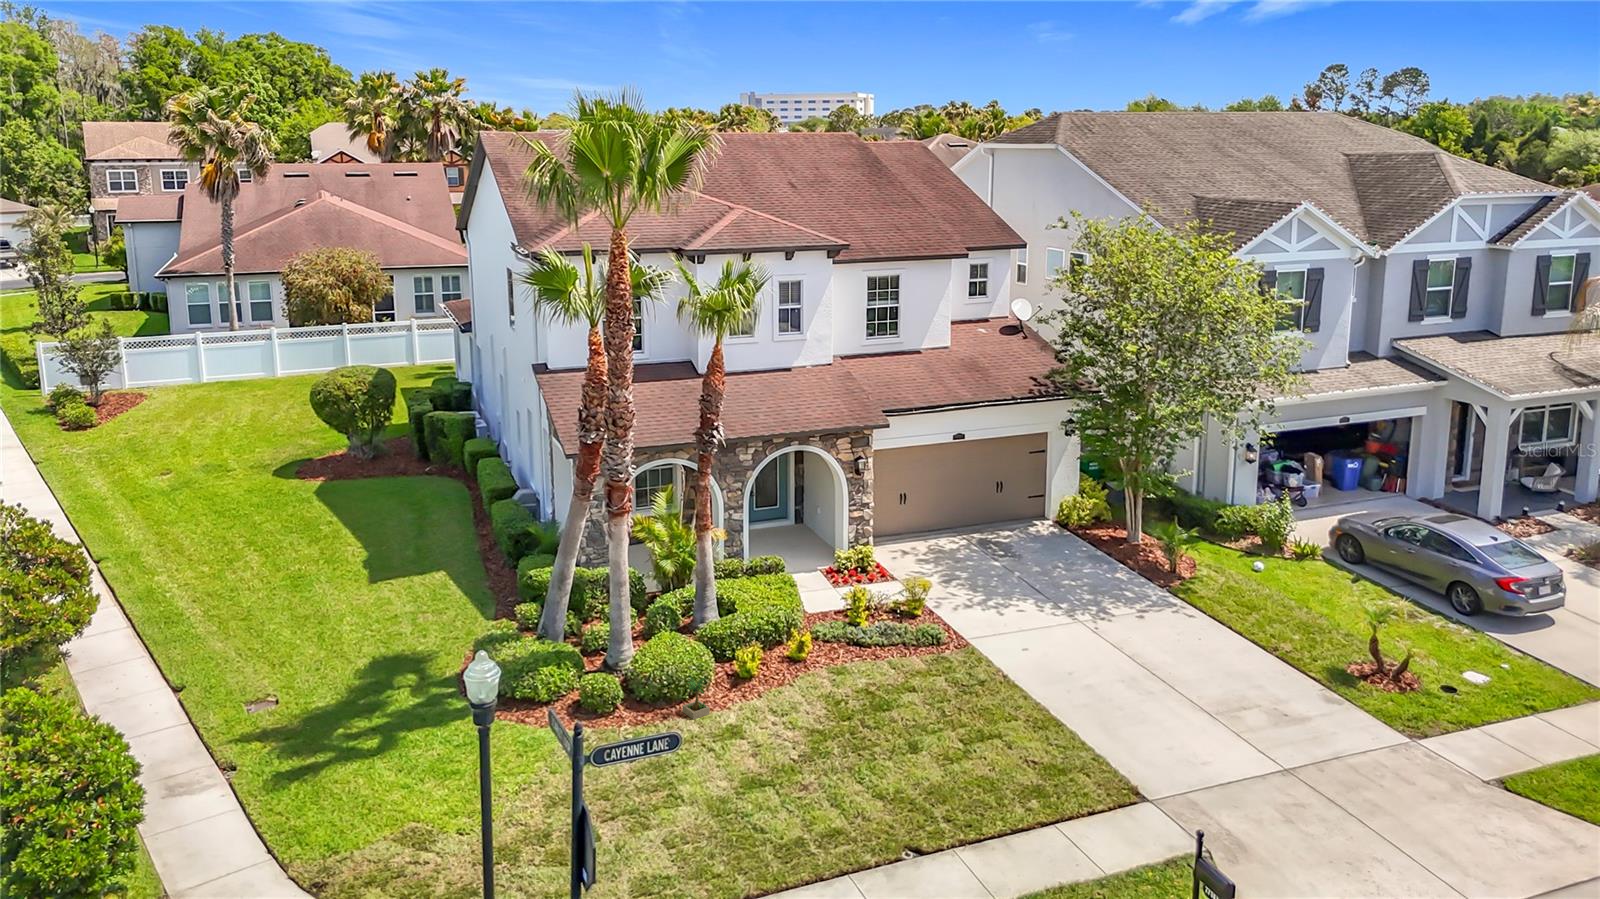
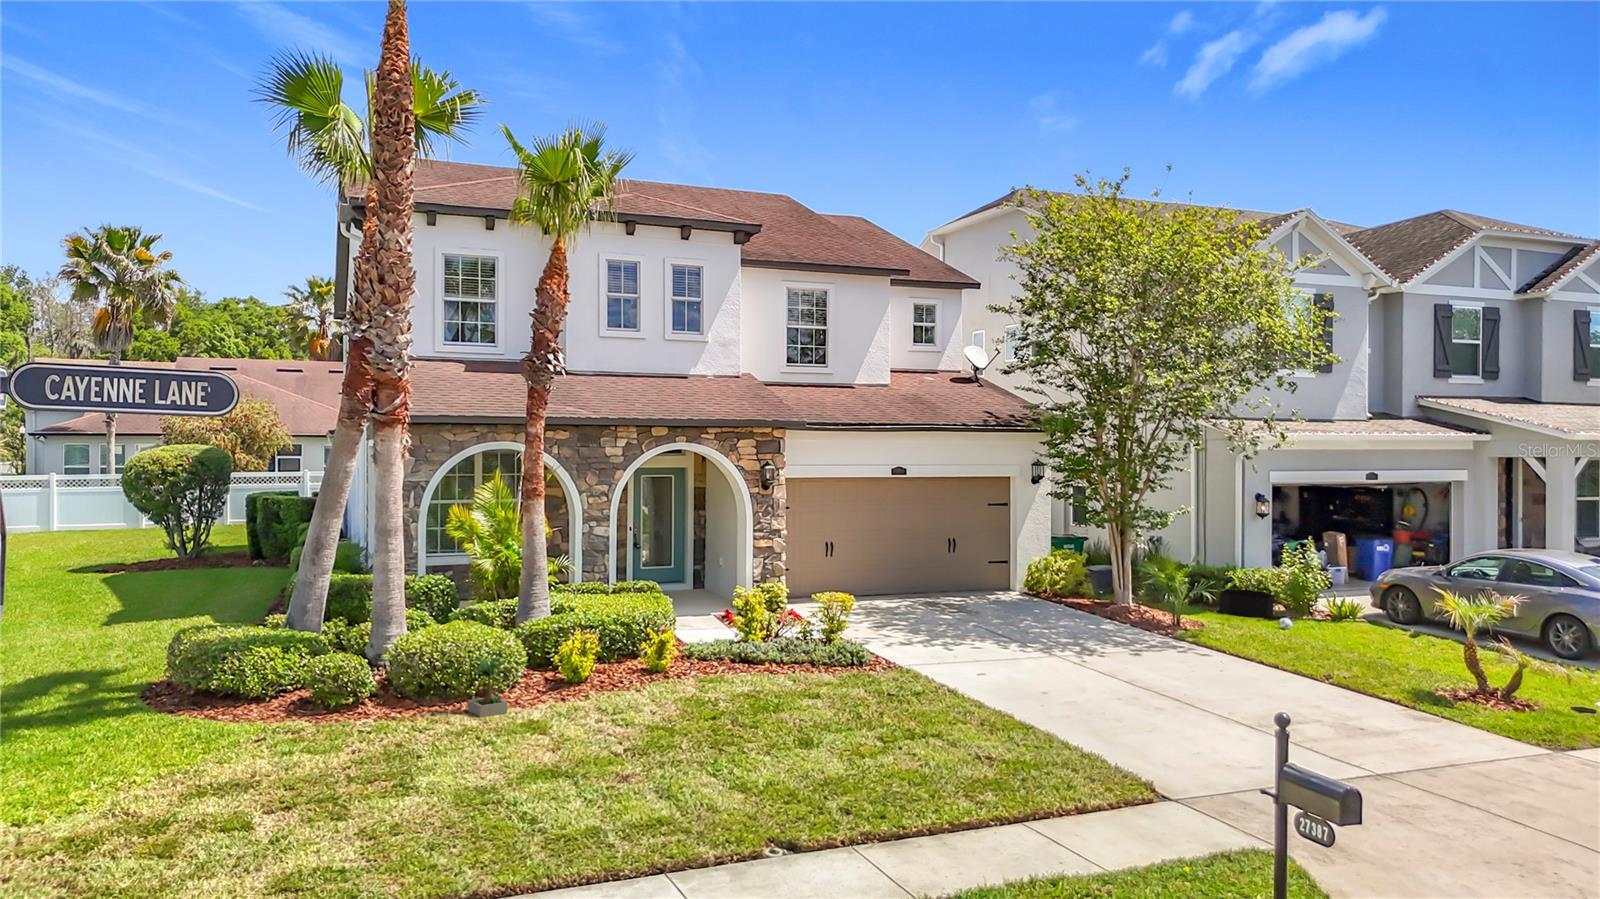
basket: none [1208,529,1252,557] -> present [1219,589,1274,618]

